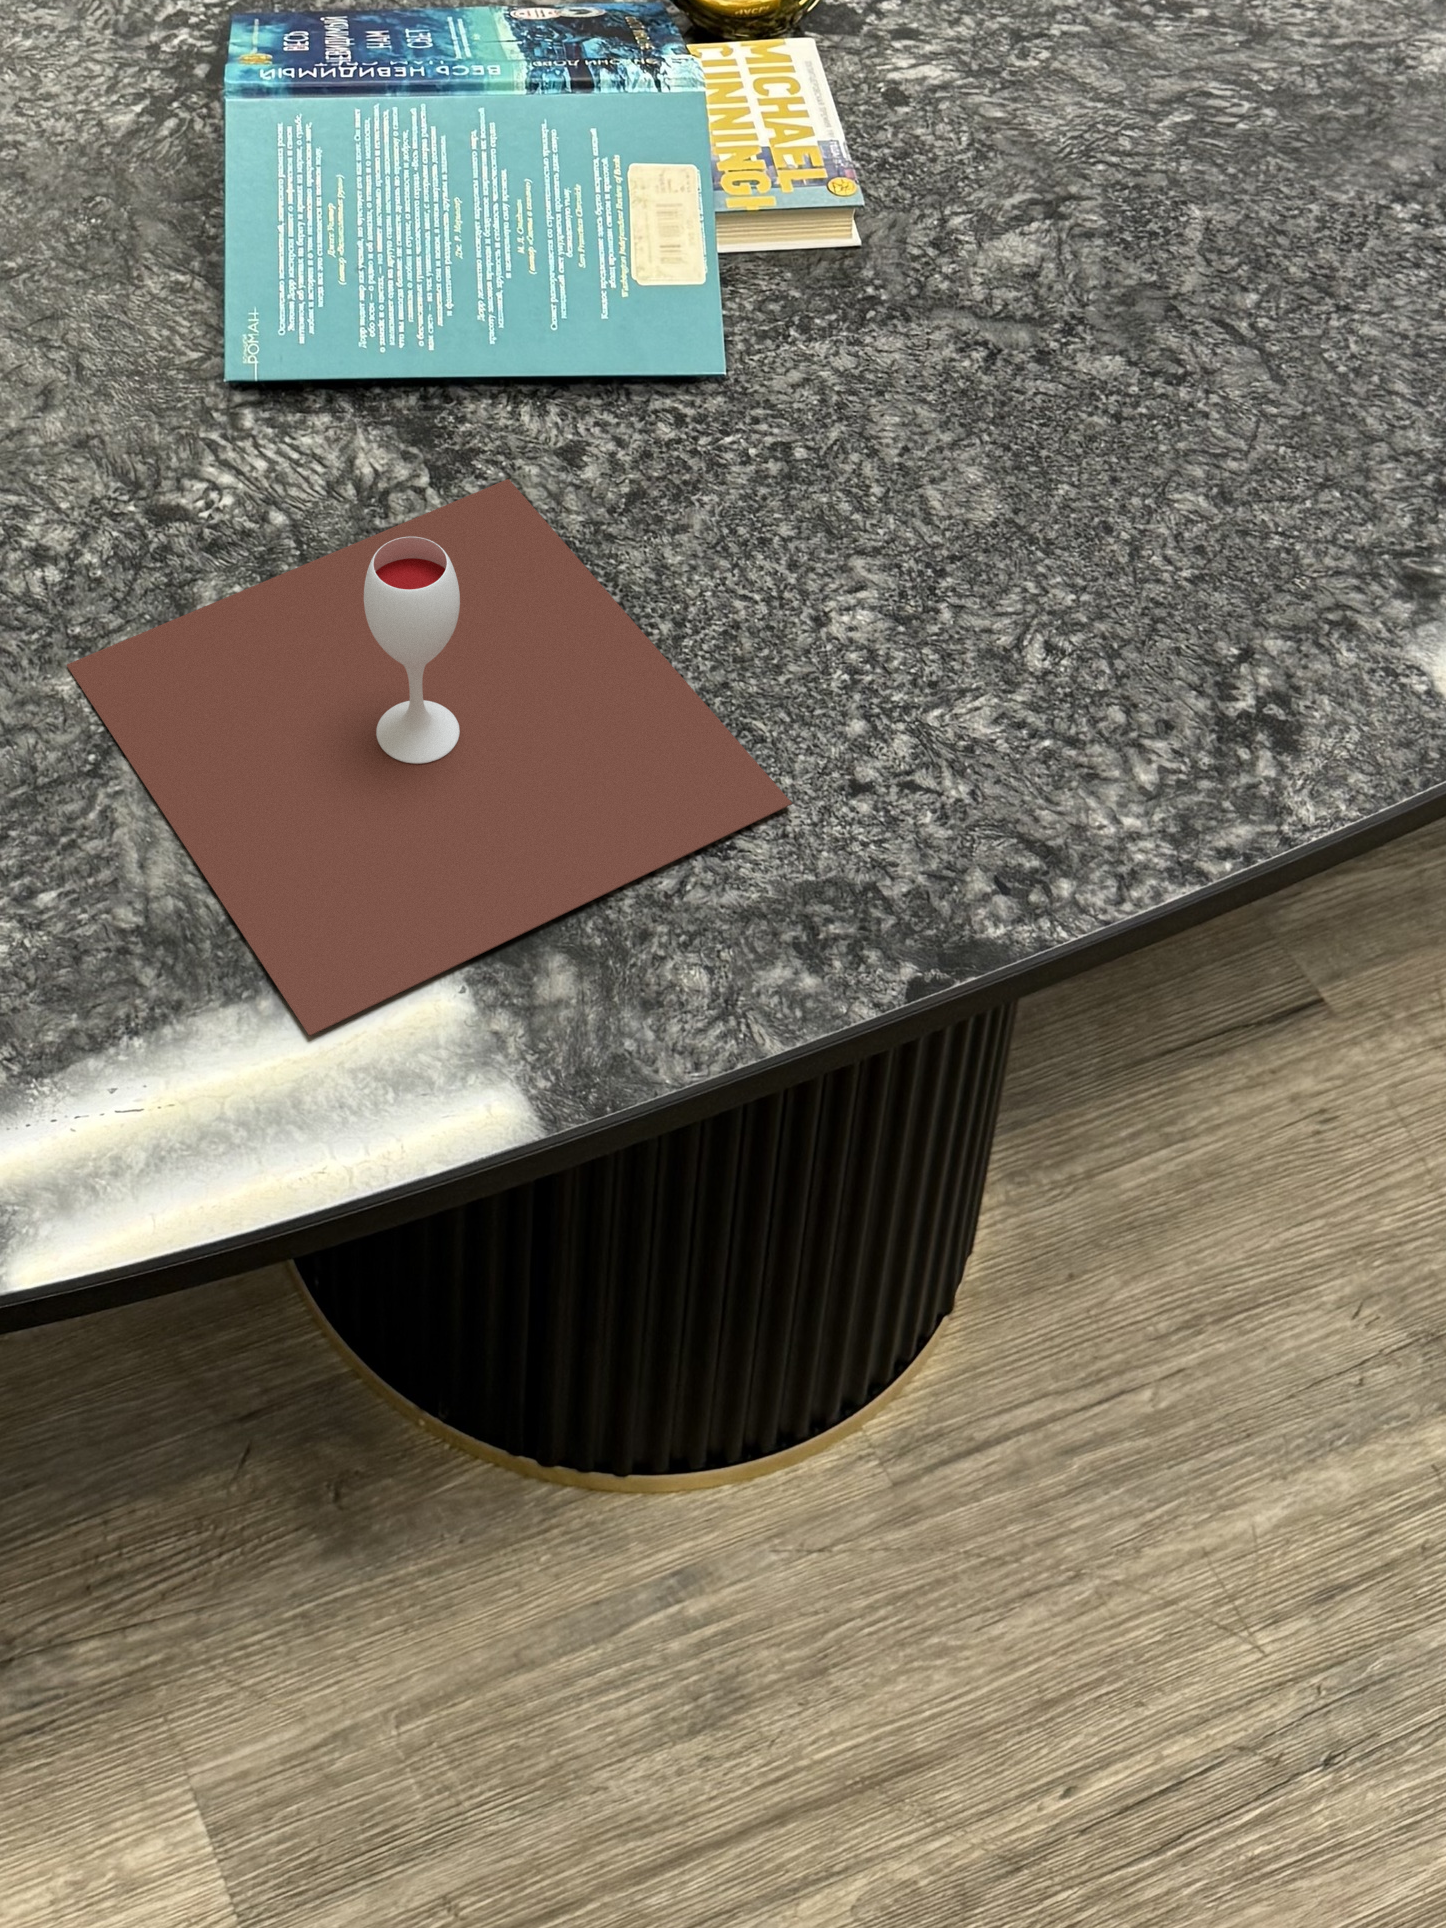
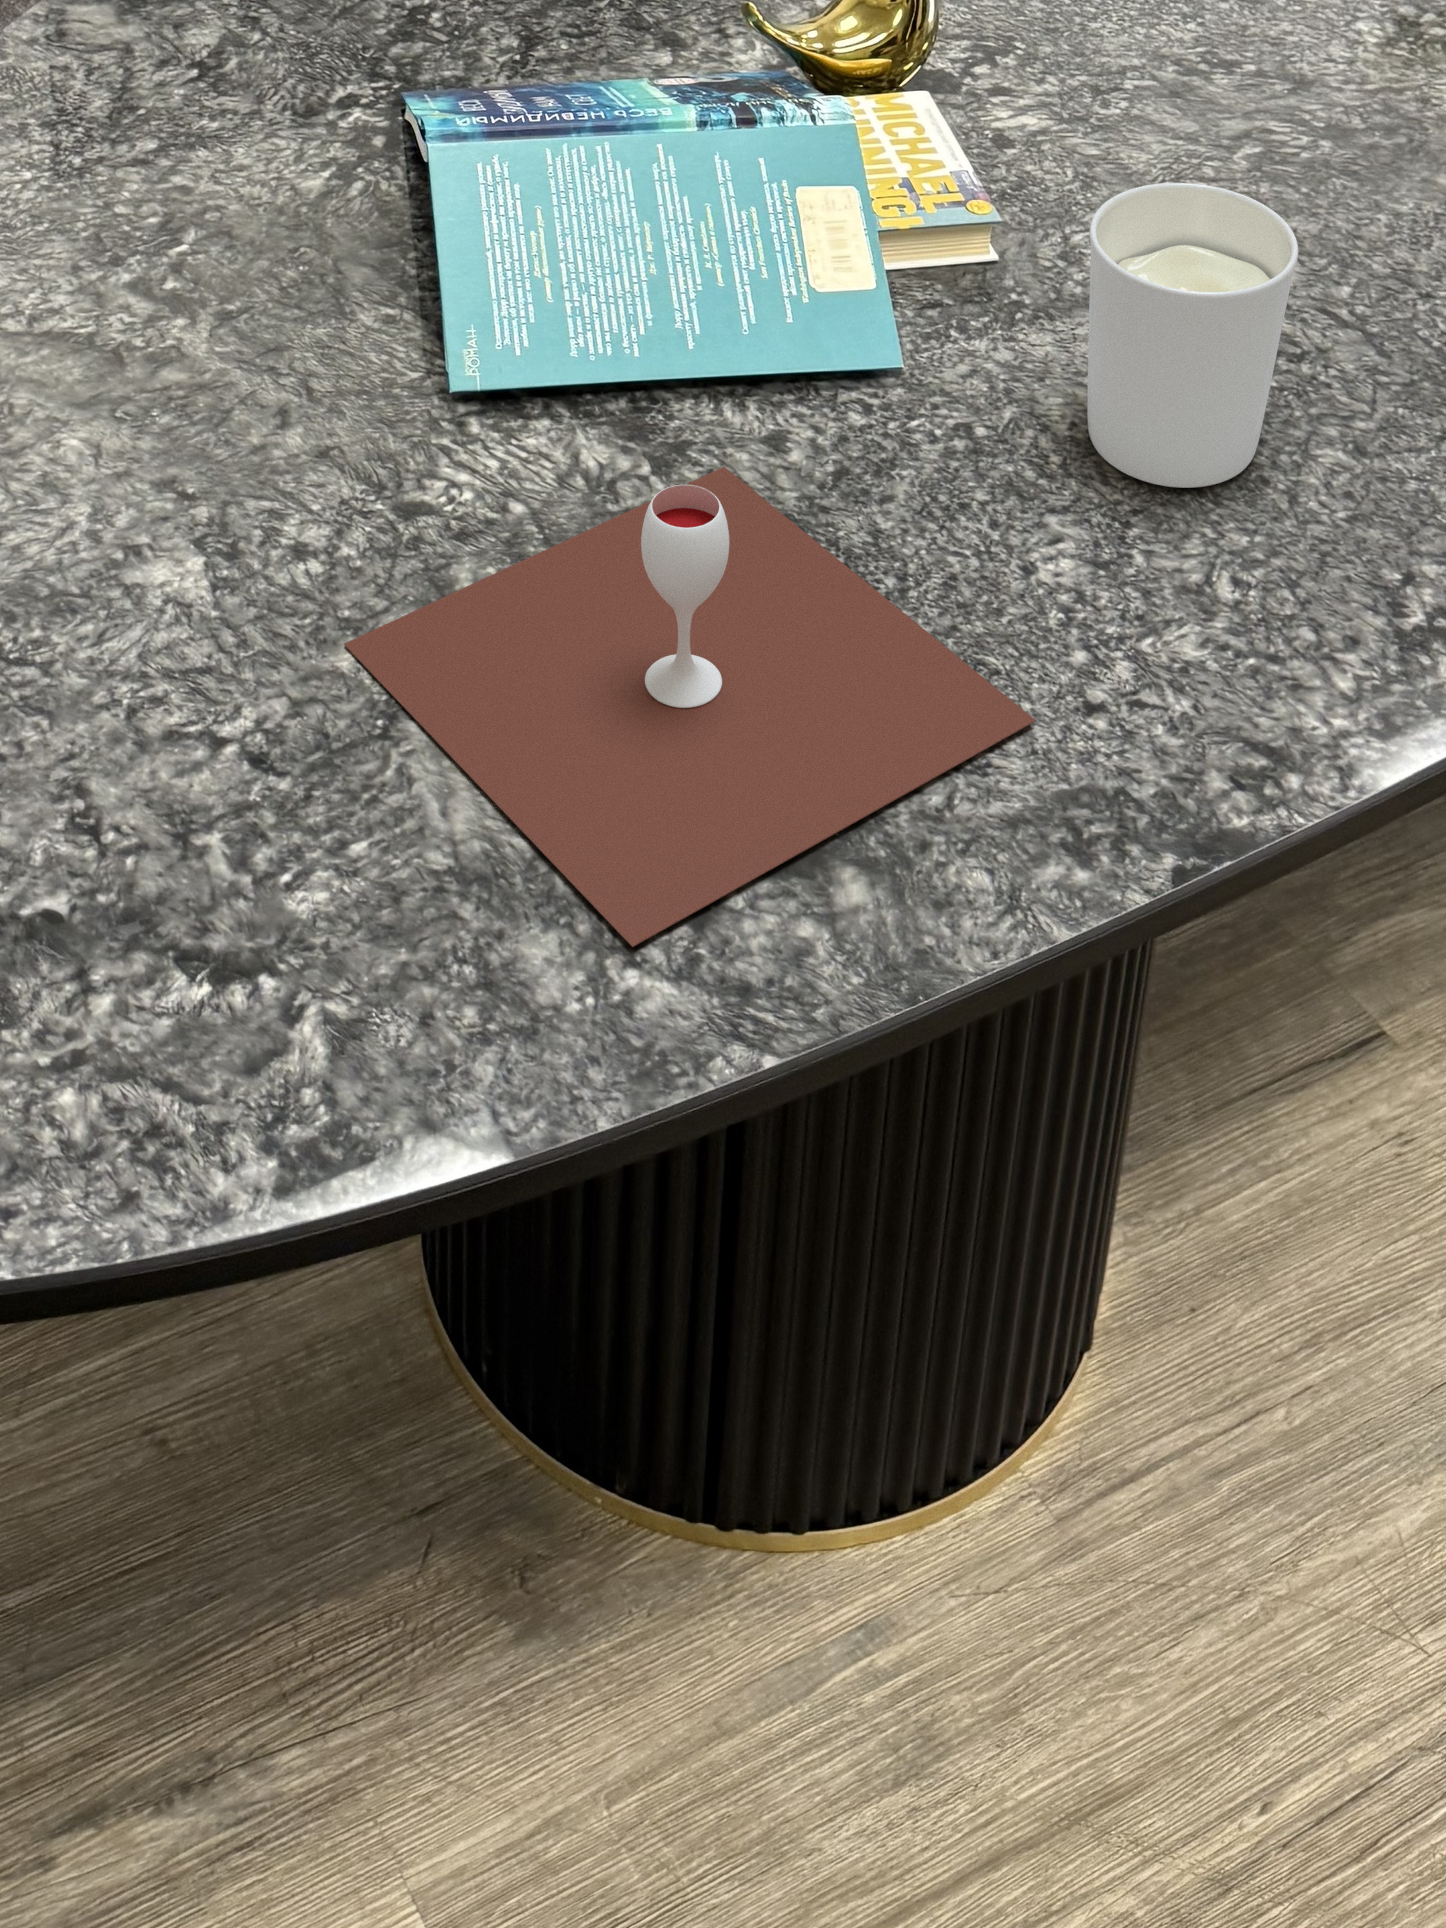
candle holder: none [919,194,1156,533] -> present [1087,183,1298,488]

